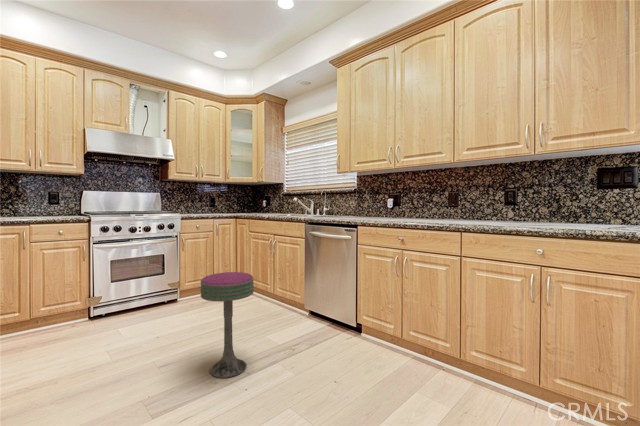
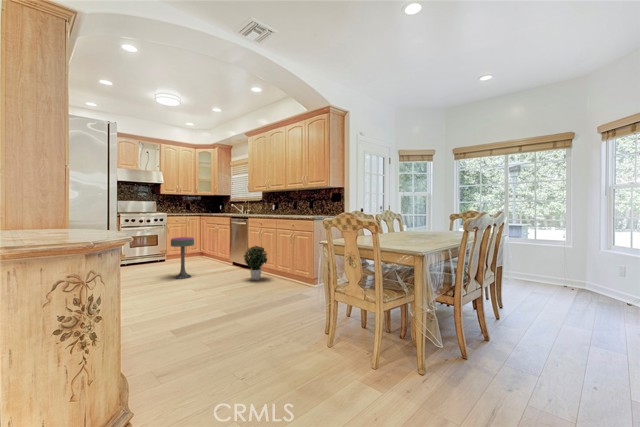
potted plant: none [383,297,448,390] -> present [244,246,267,280]

